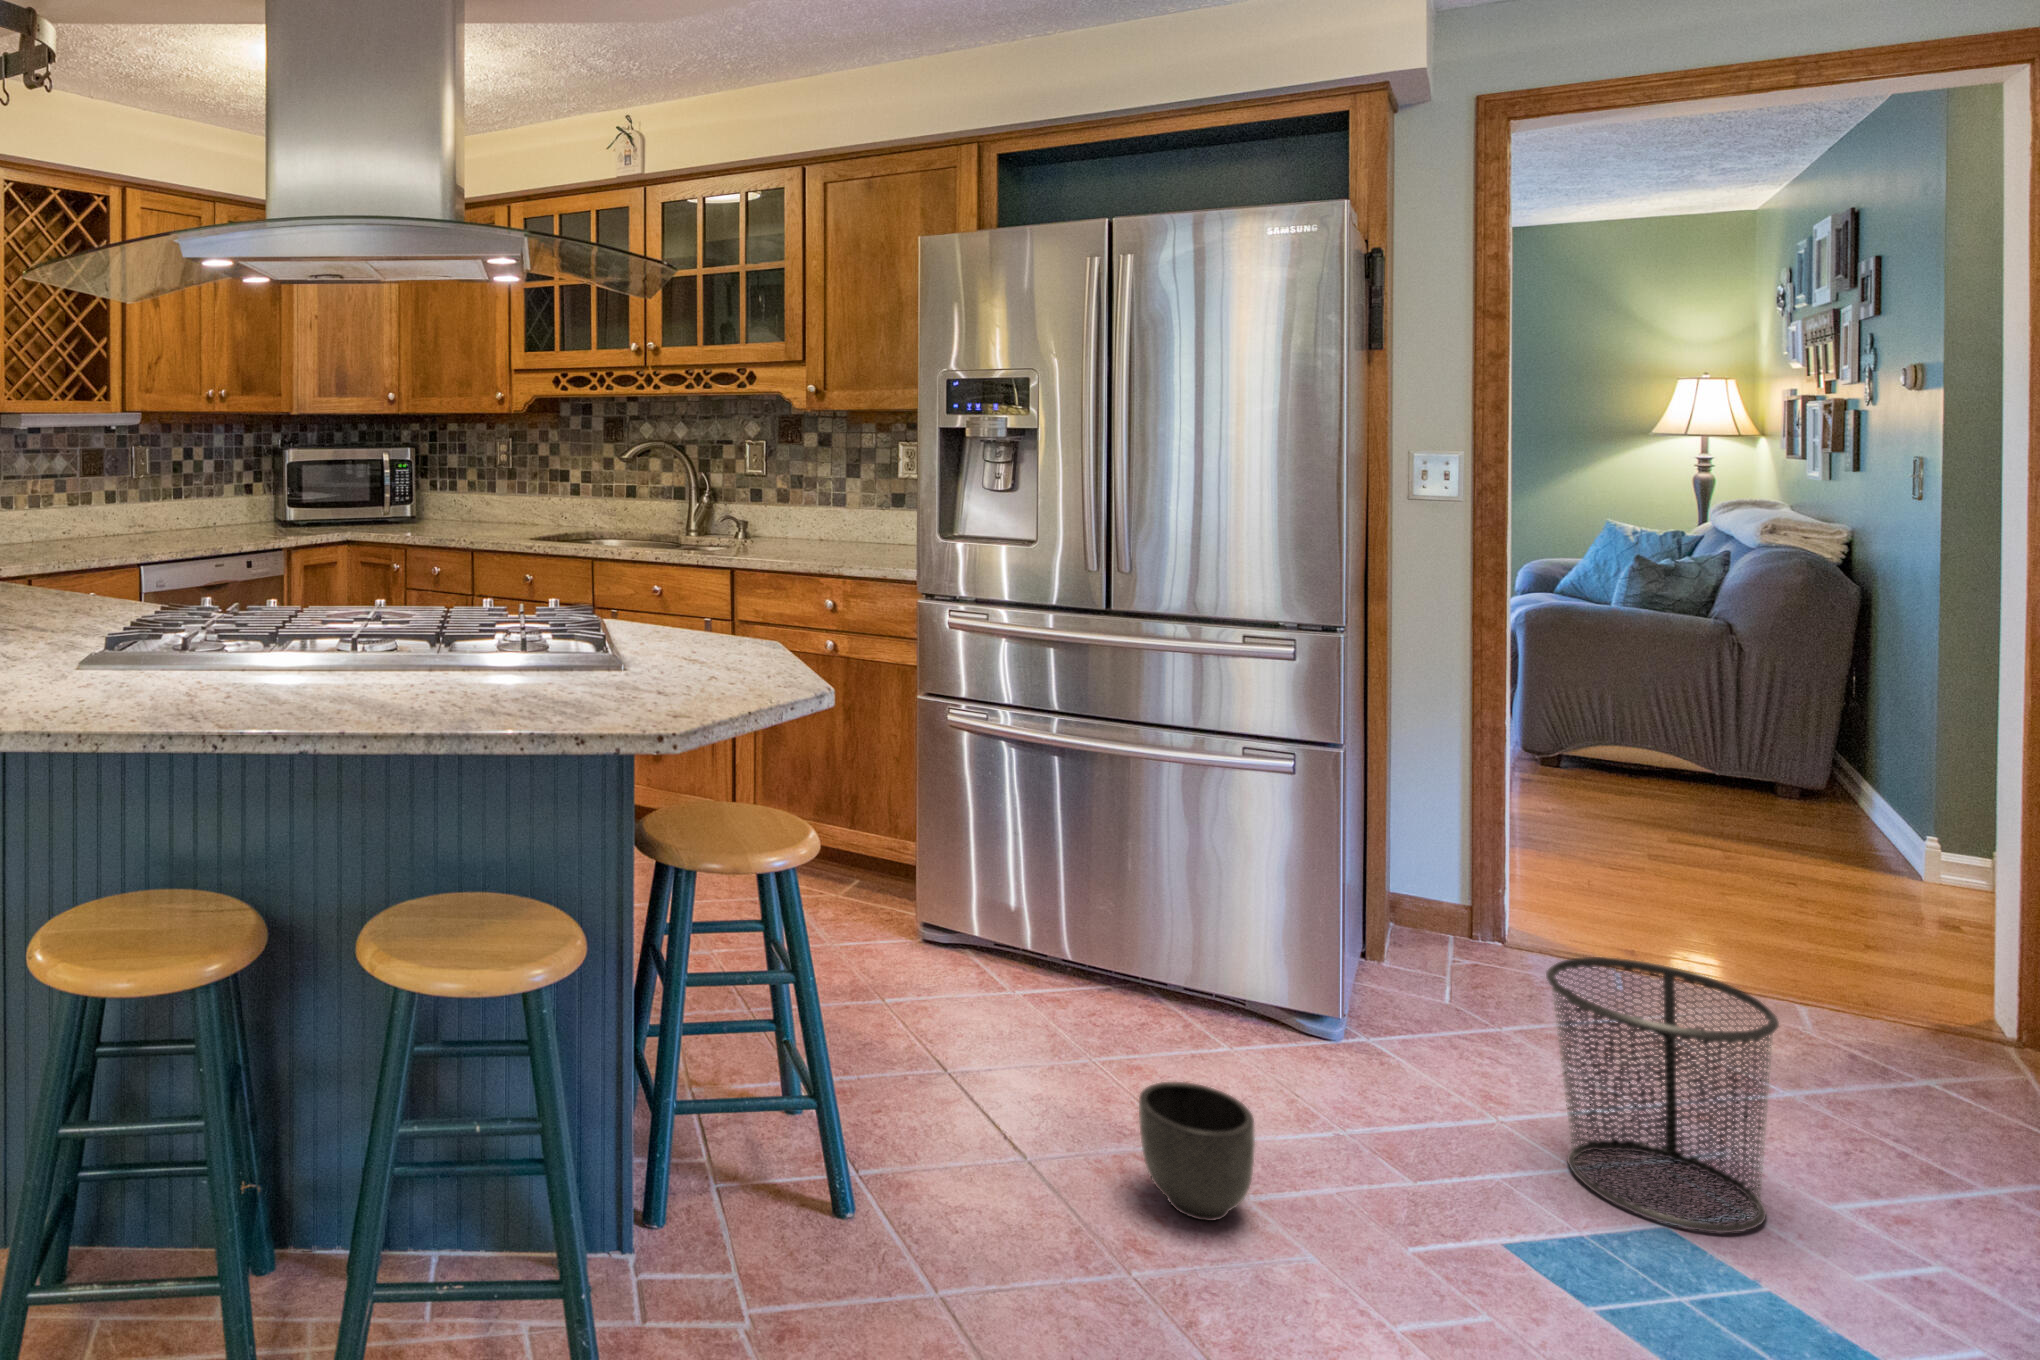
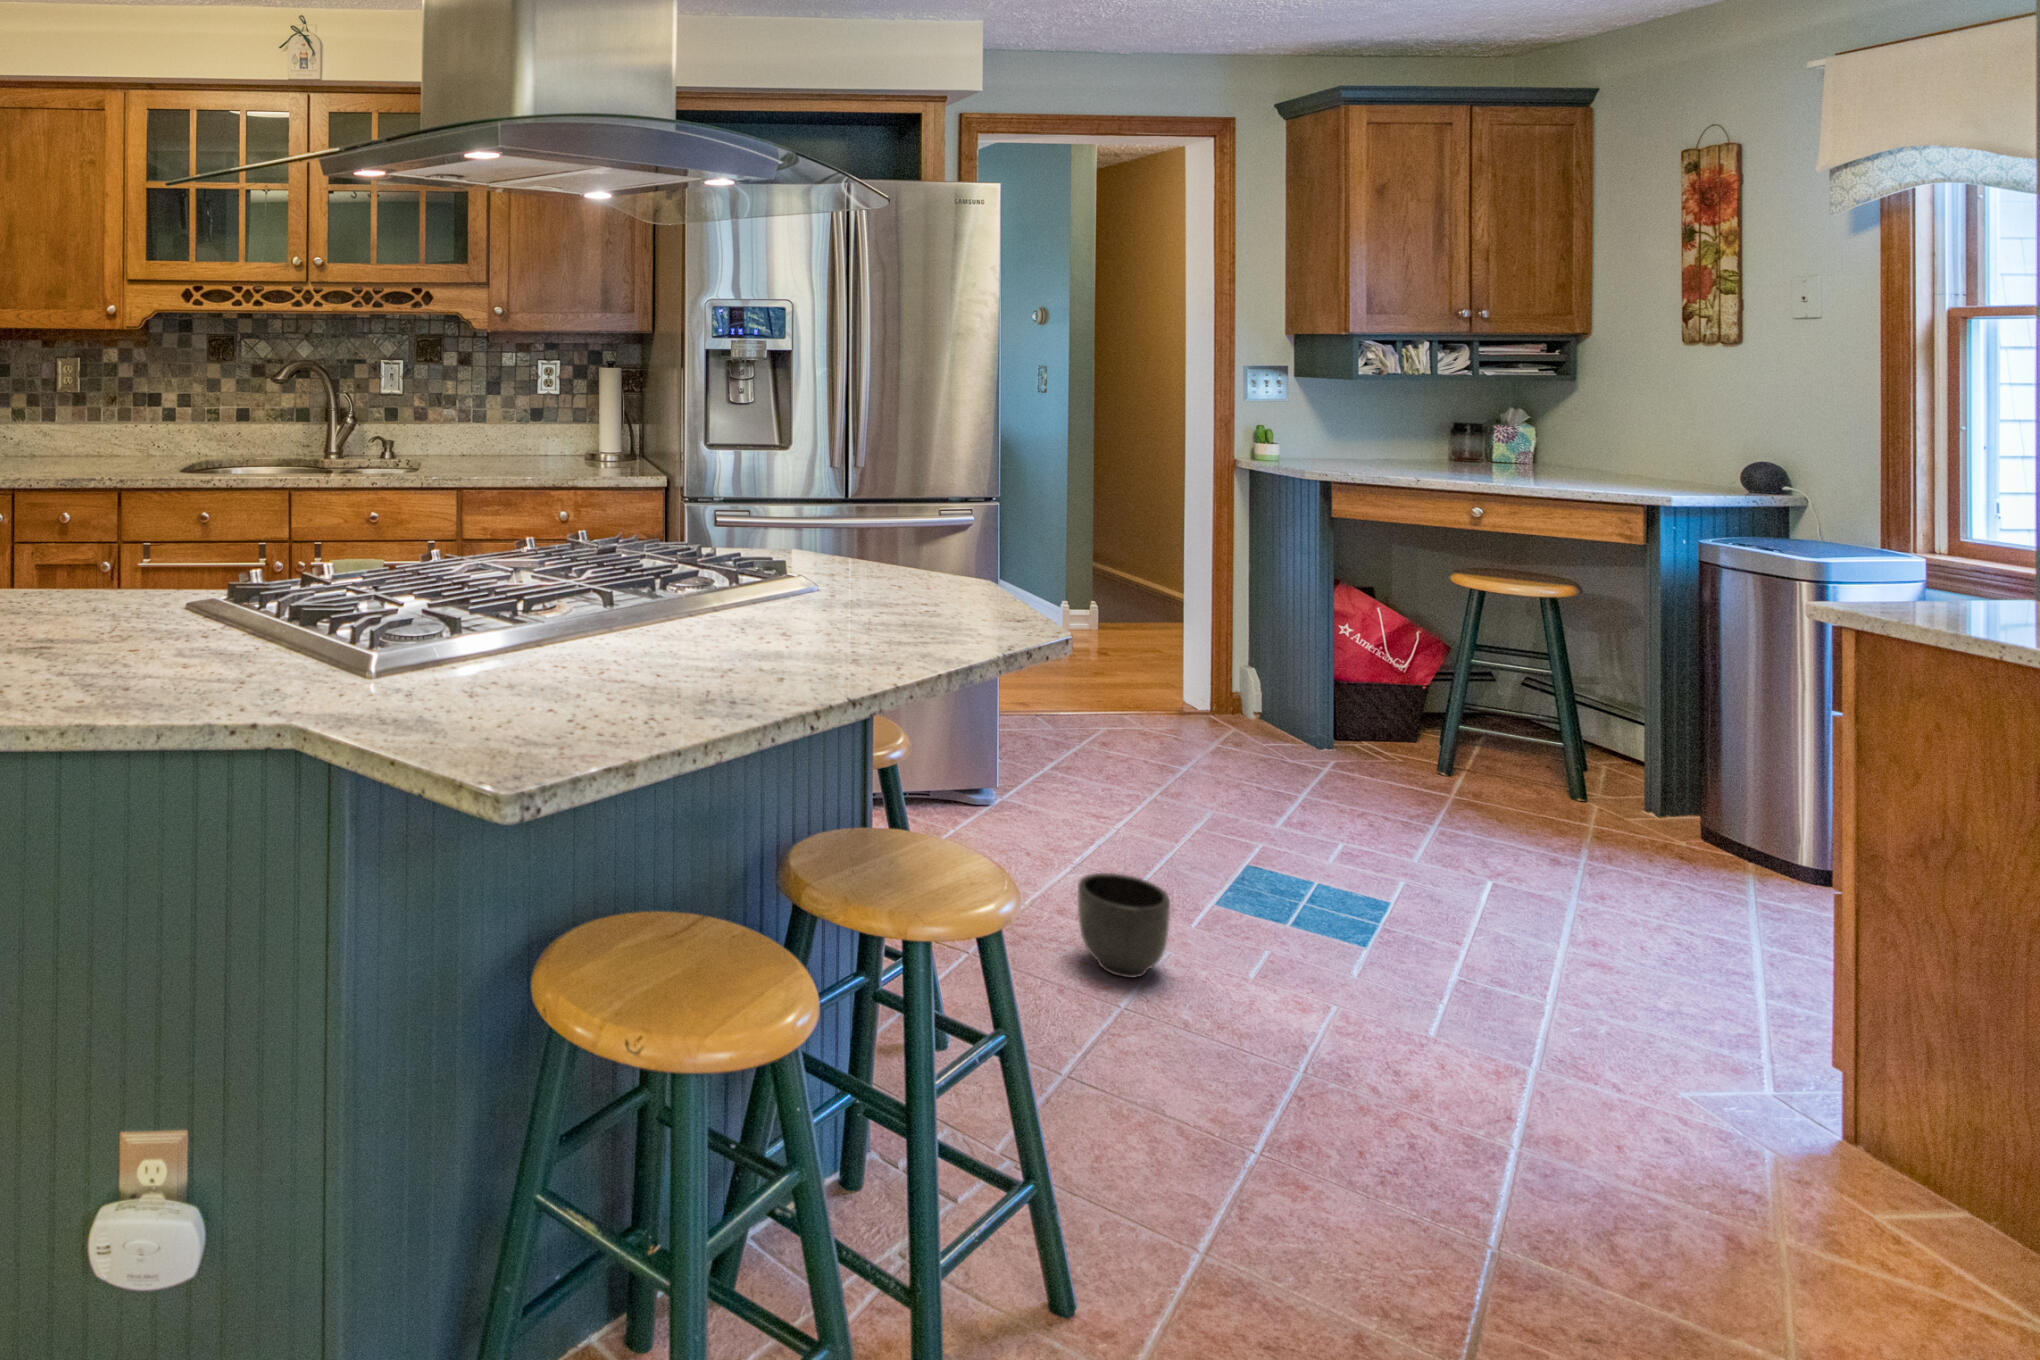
waste bin: present [1546,957,1779,1233] -> none [1210,715,1354,886]

